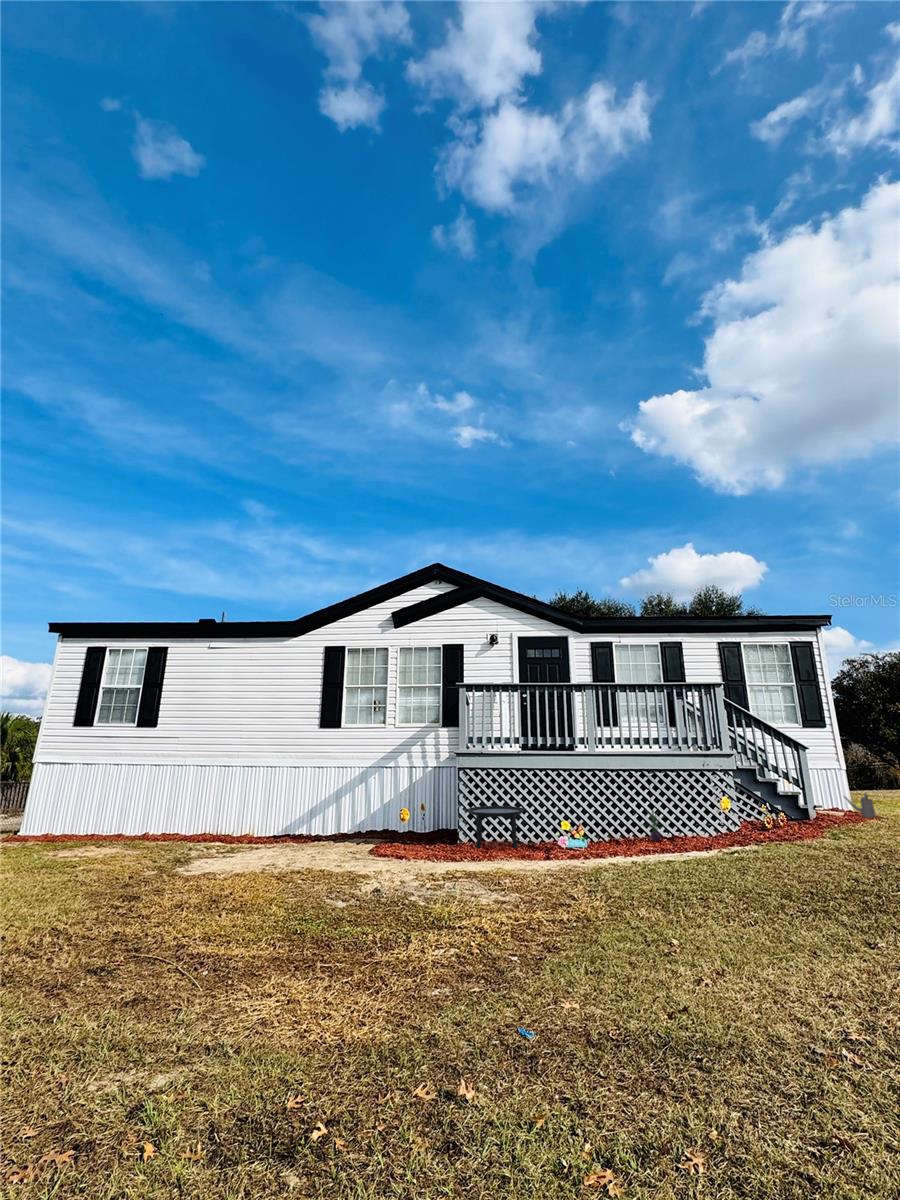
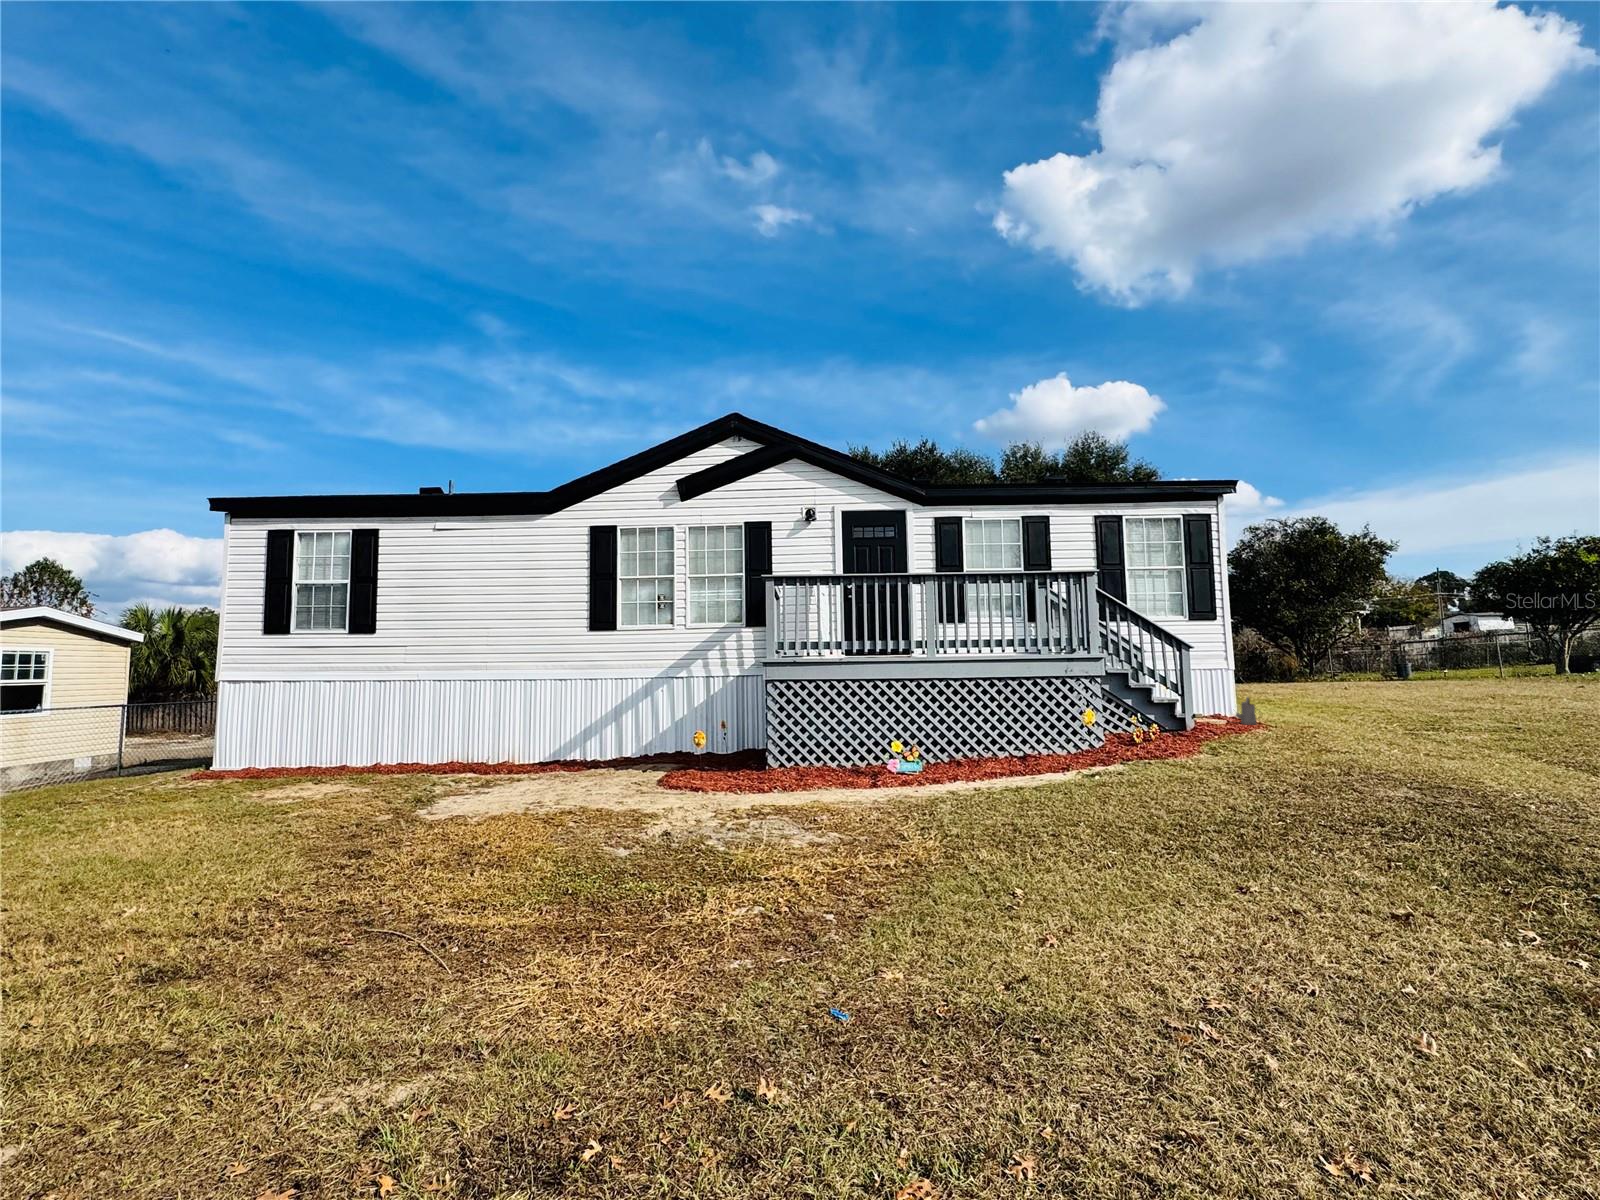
round table: present [468,806,525,848] -> none [780,723,849,773]
decorative plant: present [649,810,661,841] -> none [982,724,1020,760]

